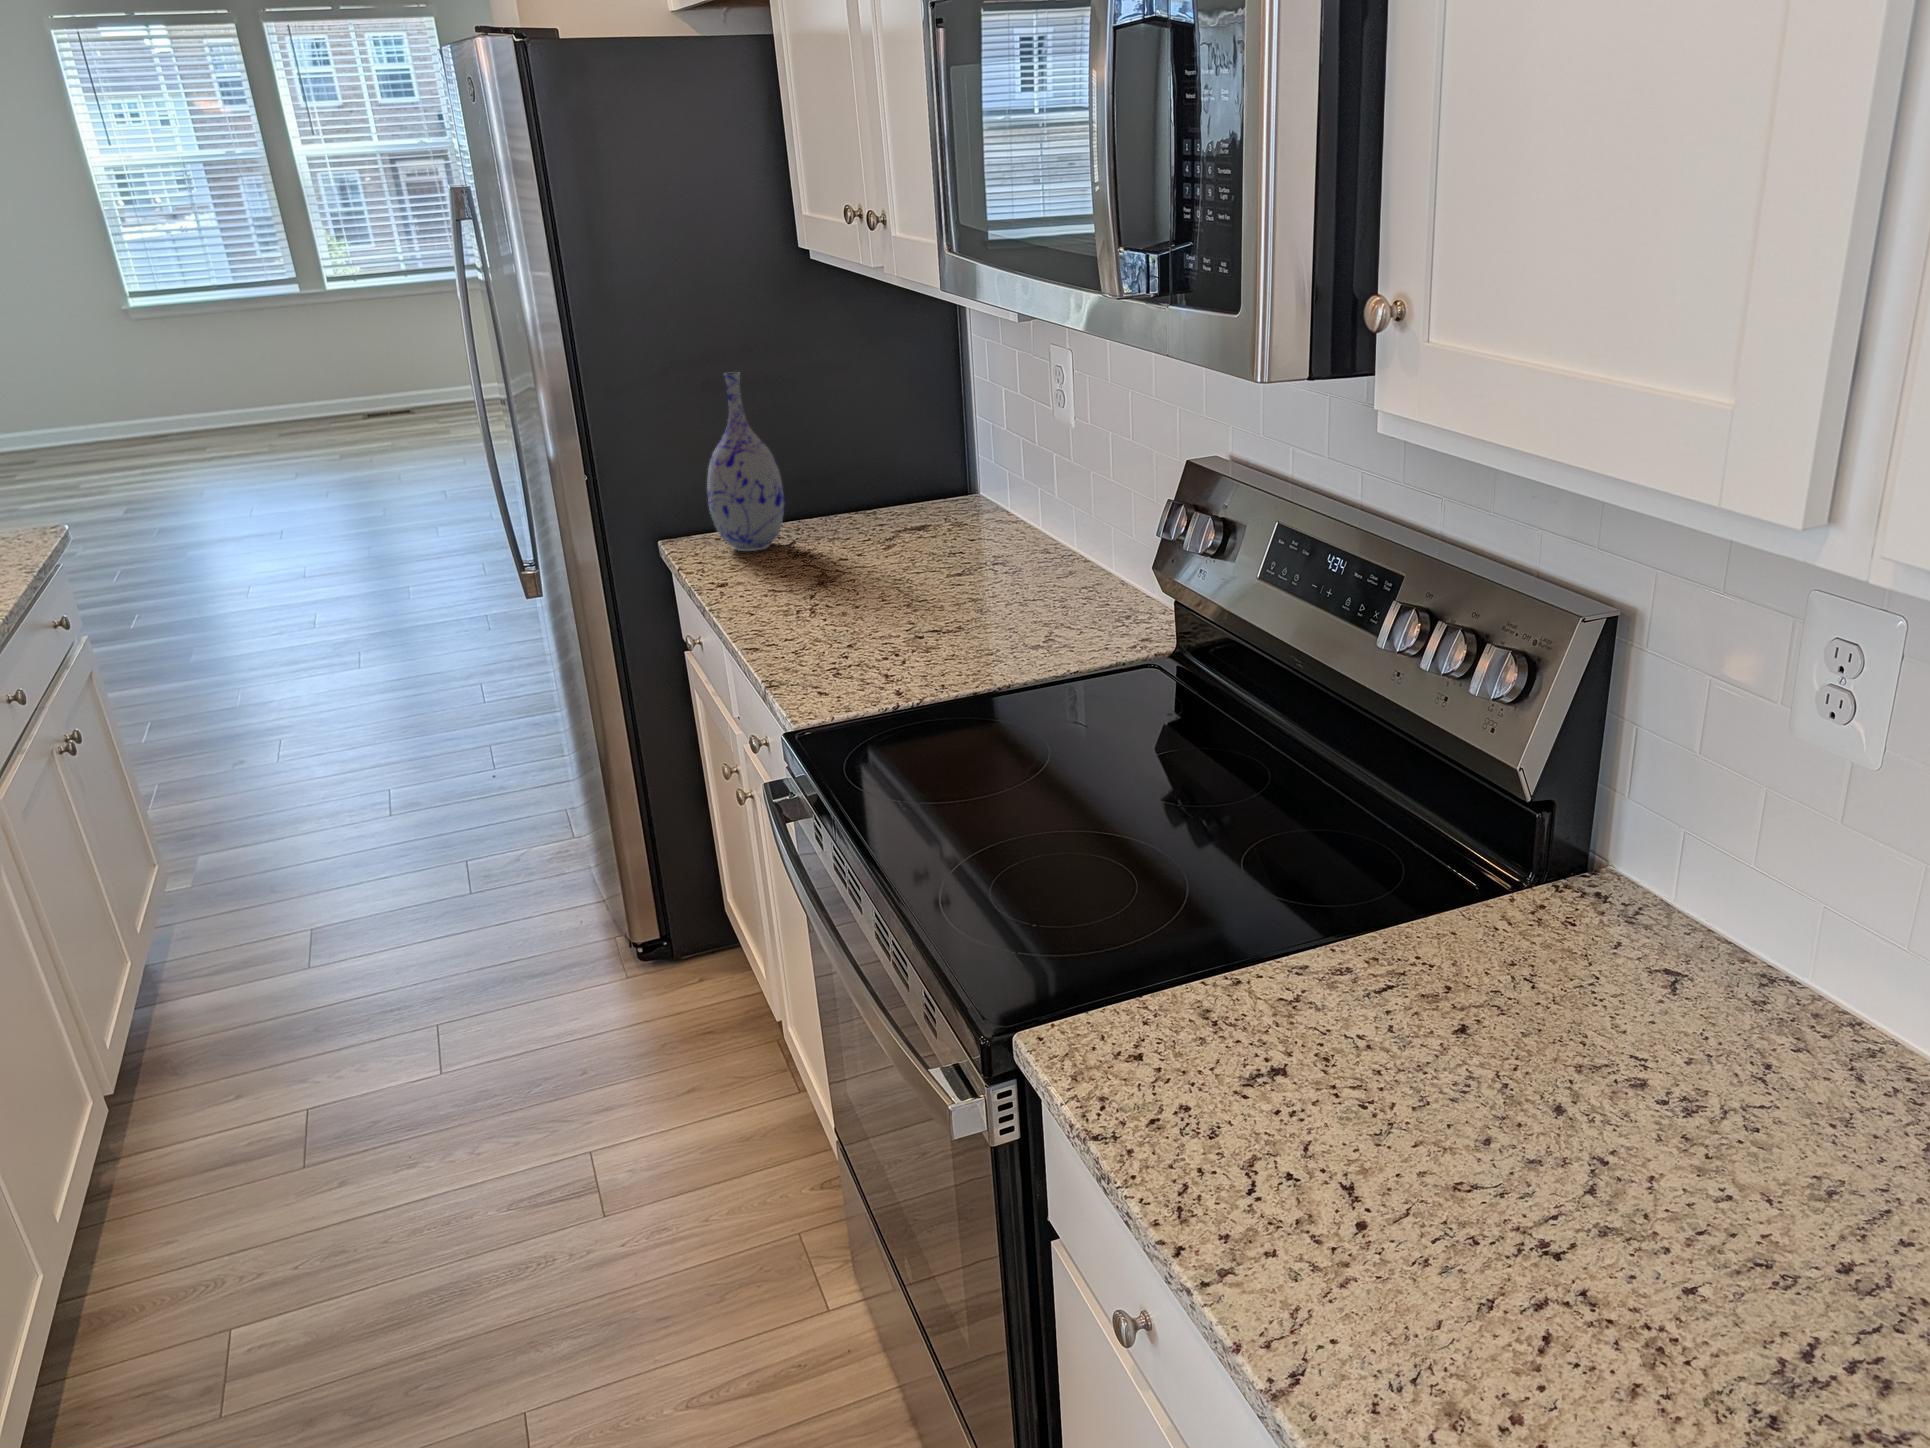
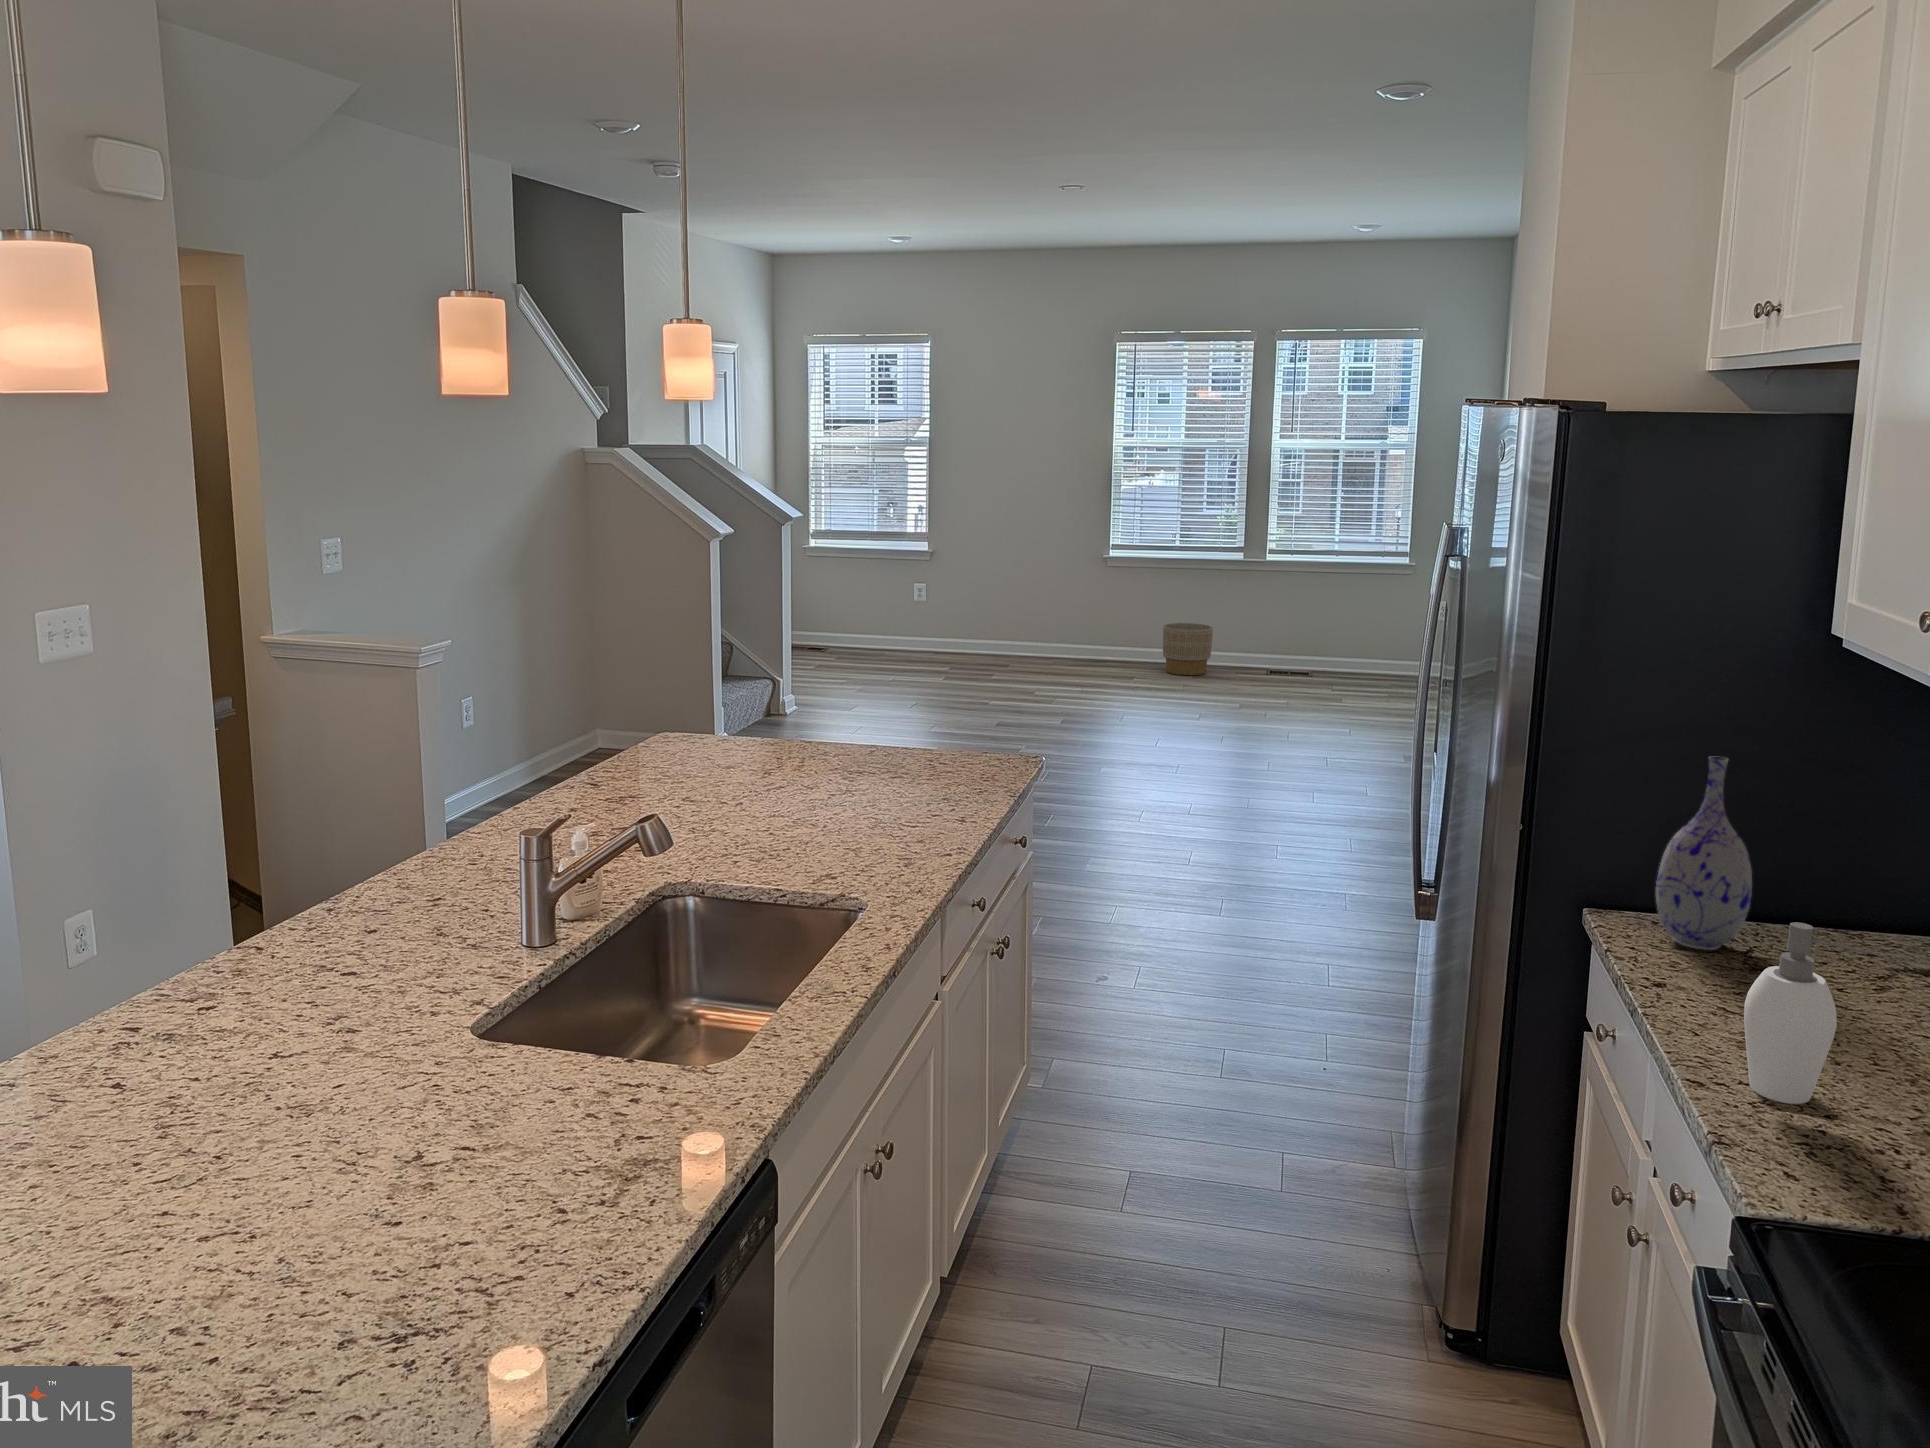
planter: none [206,368,276,432] -> present [1163,623,1213,675]
soap dispenser: none [774,490,856,647] -> present [1744,922,1878,1104]

